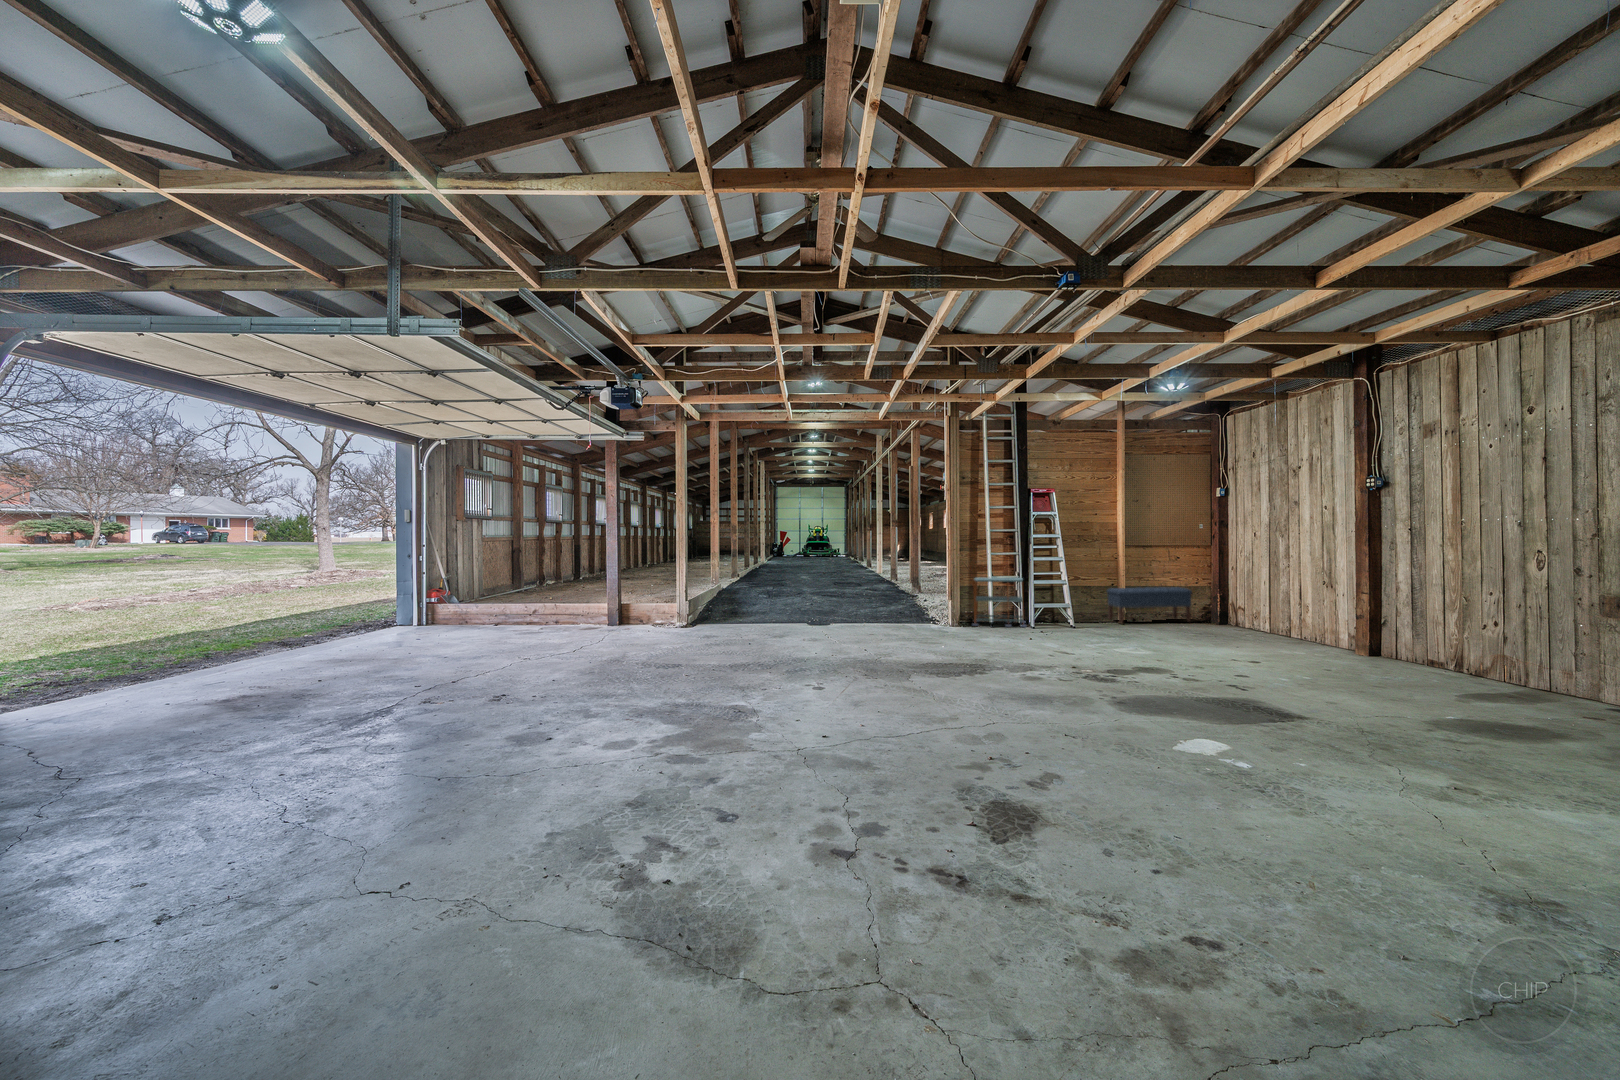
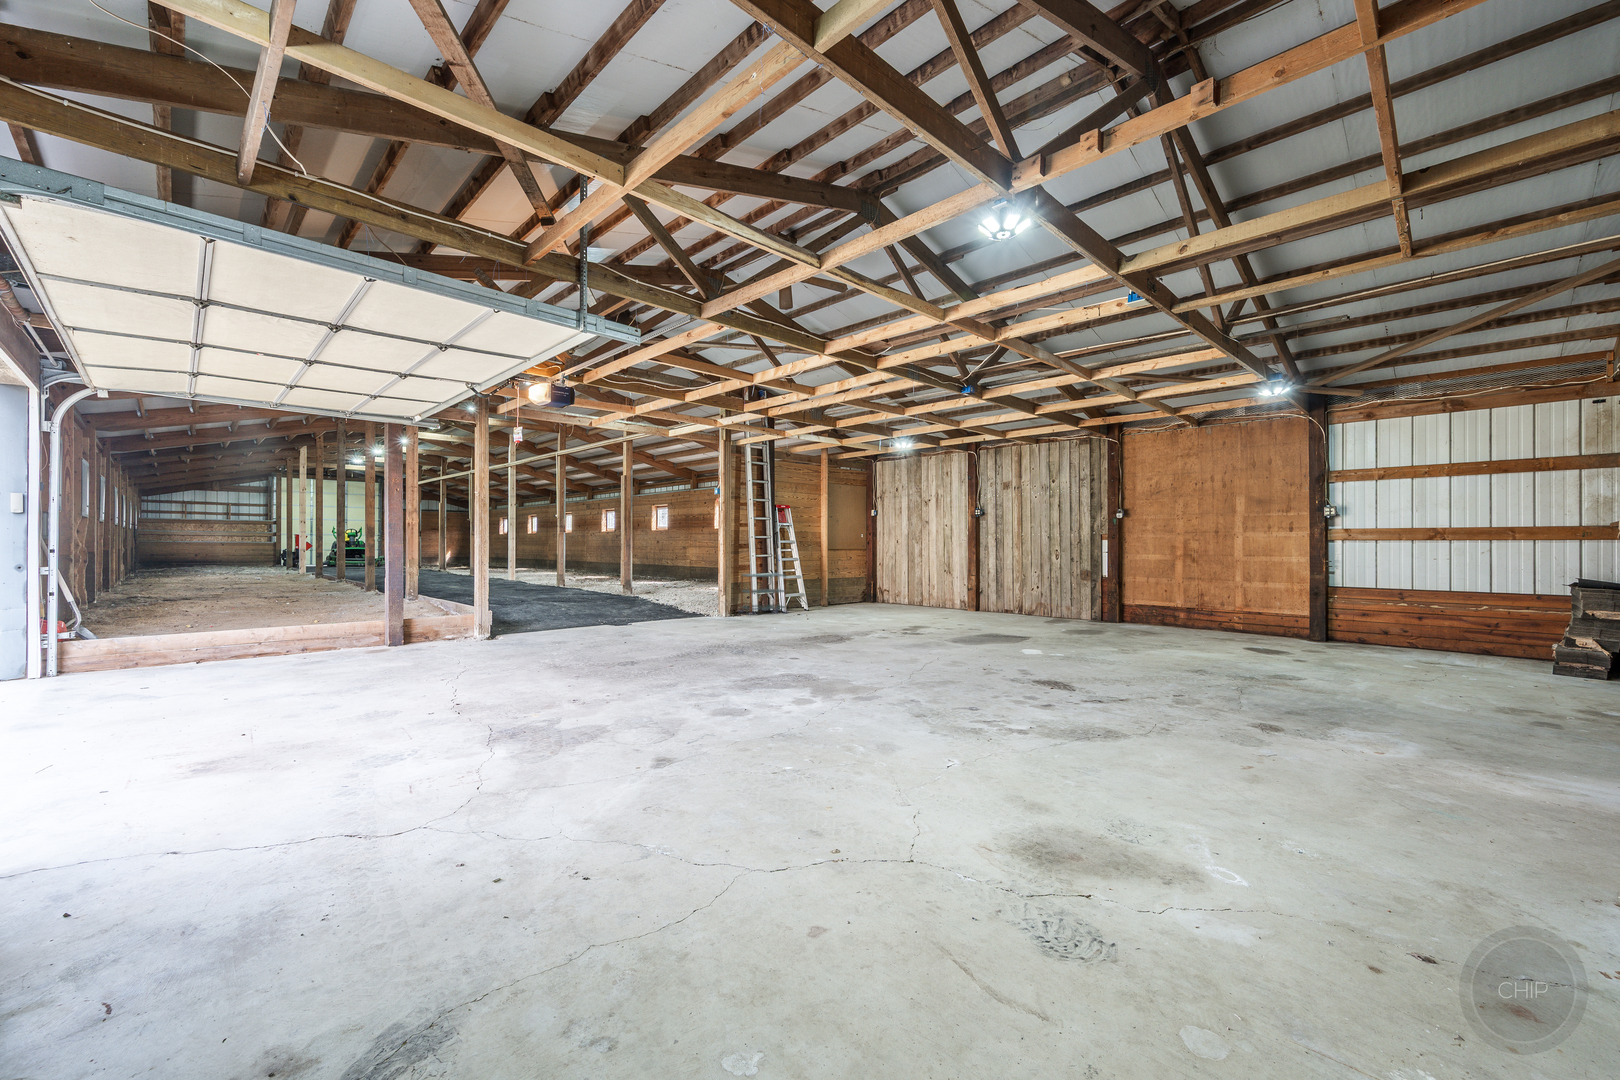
bench: present [1107,587,1192,623] -> none [818,578,866,606]

